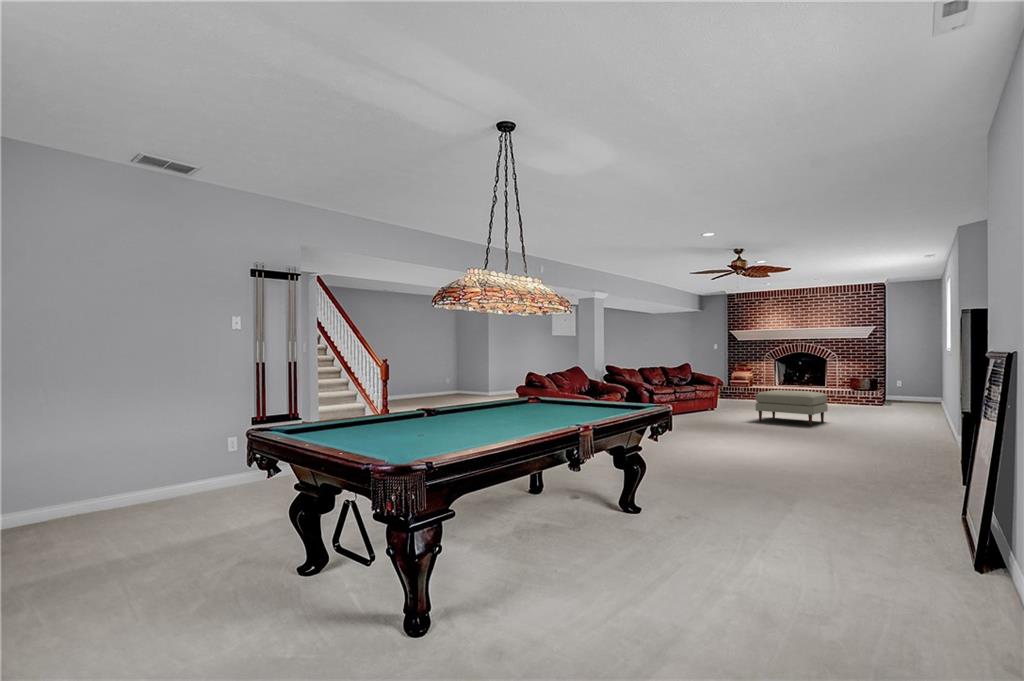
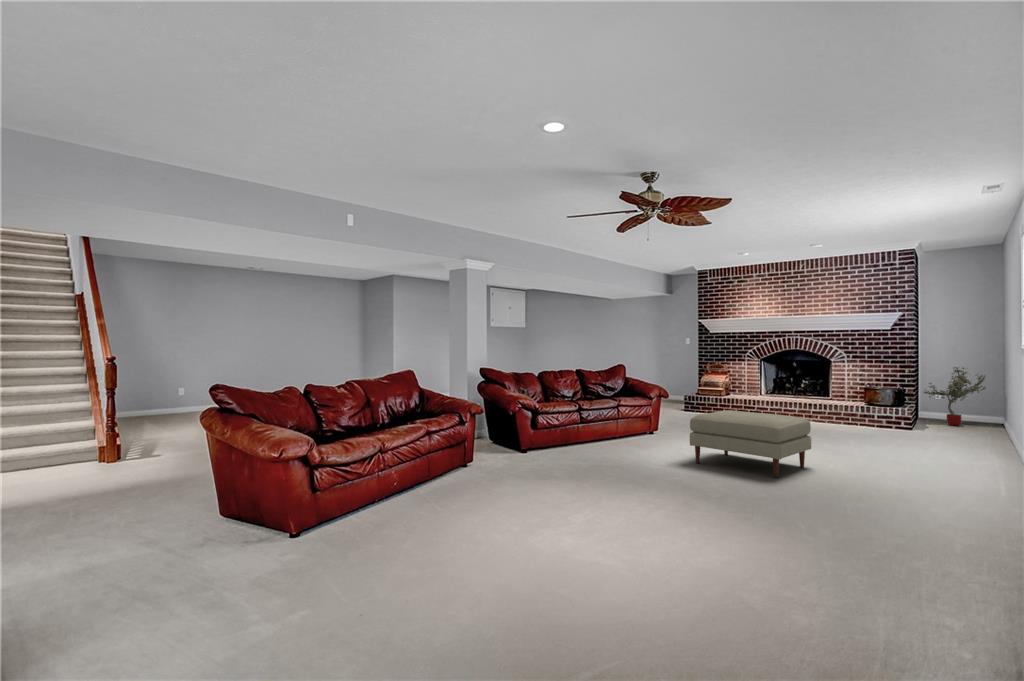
potted tree: none [889,363,930,404] -> present [924,367,986,426]

